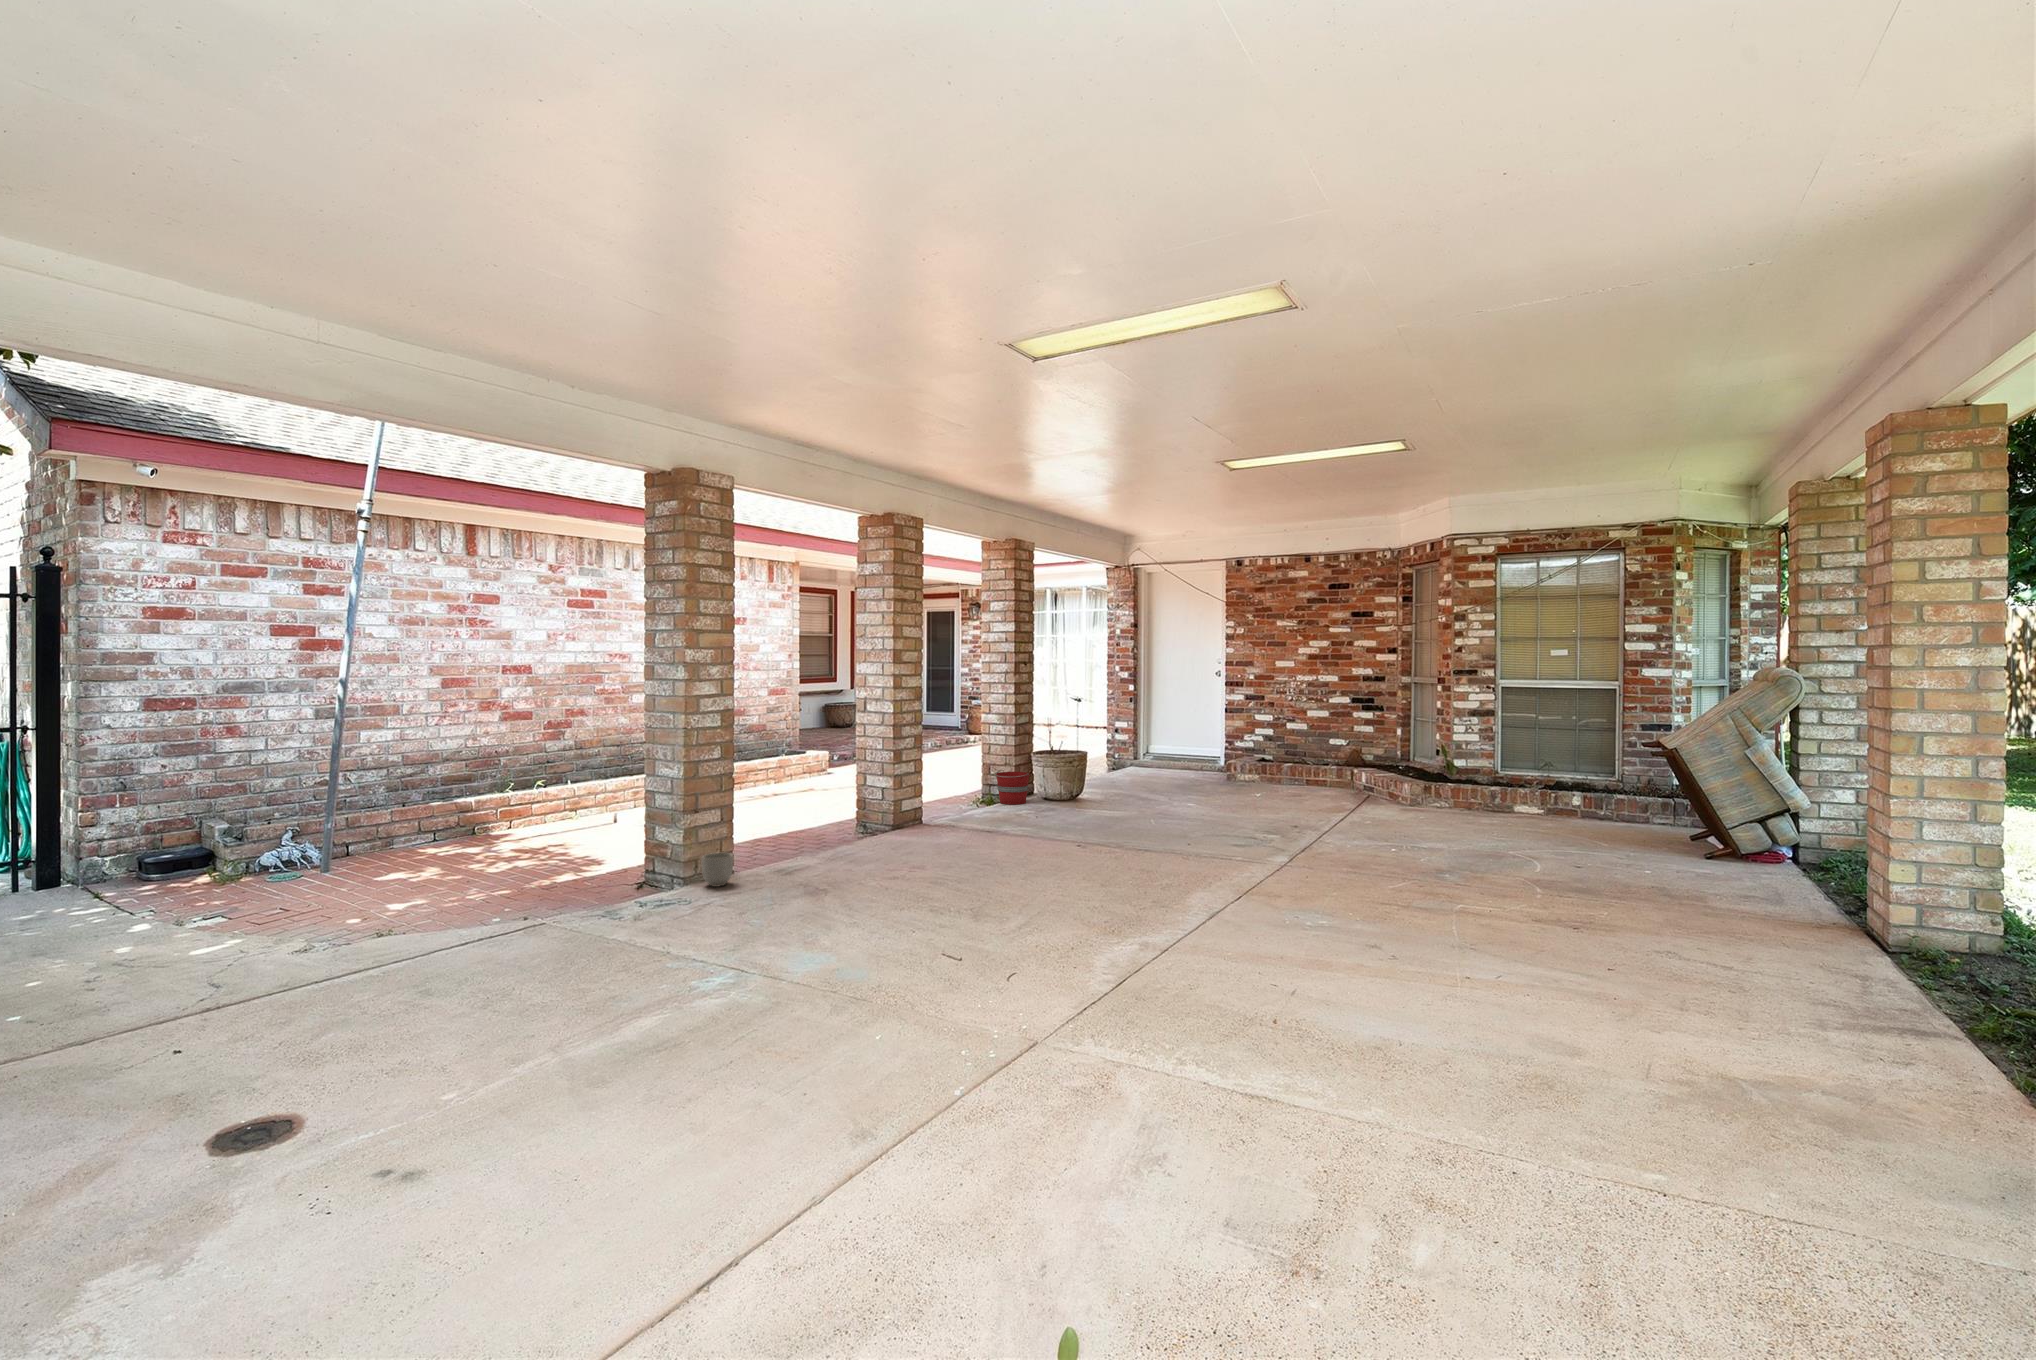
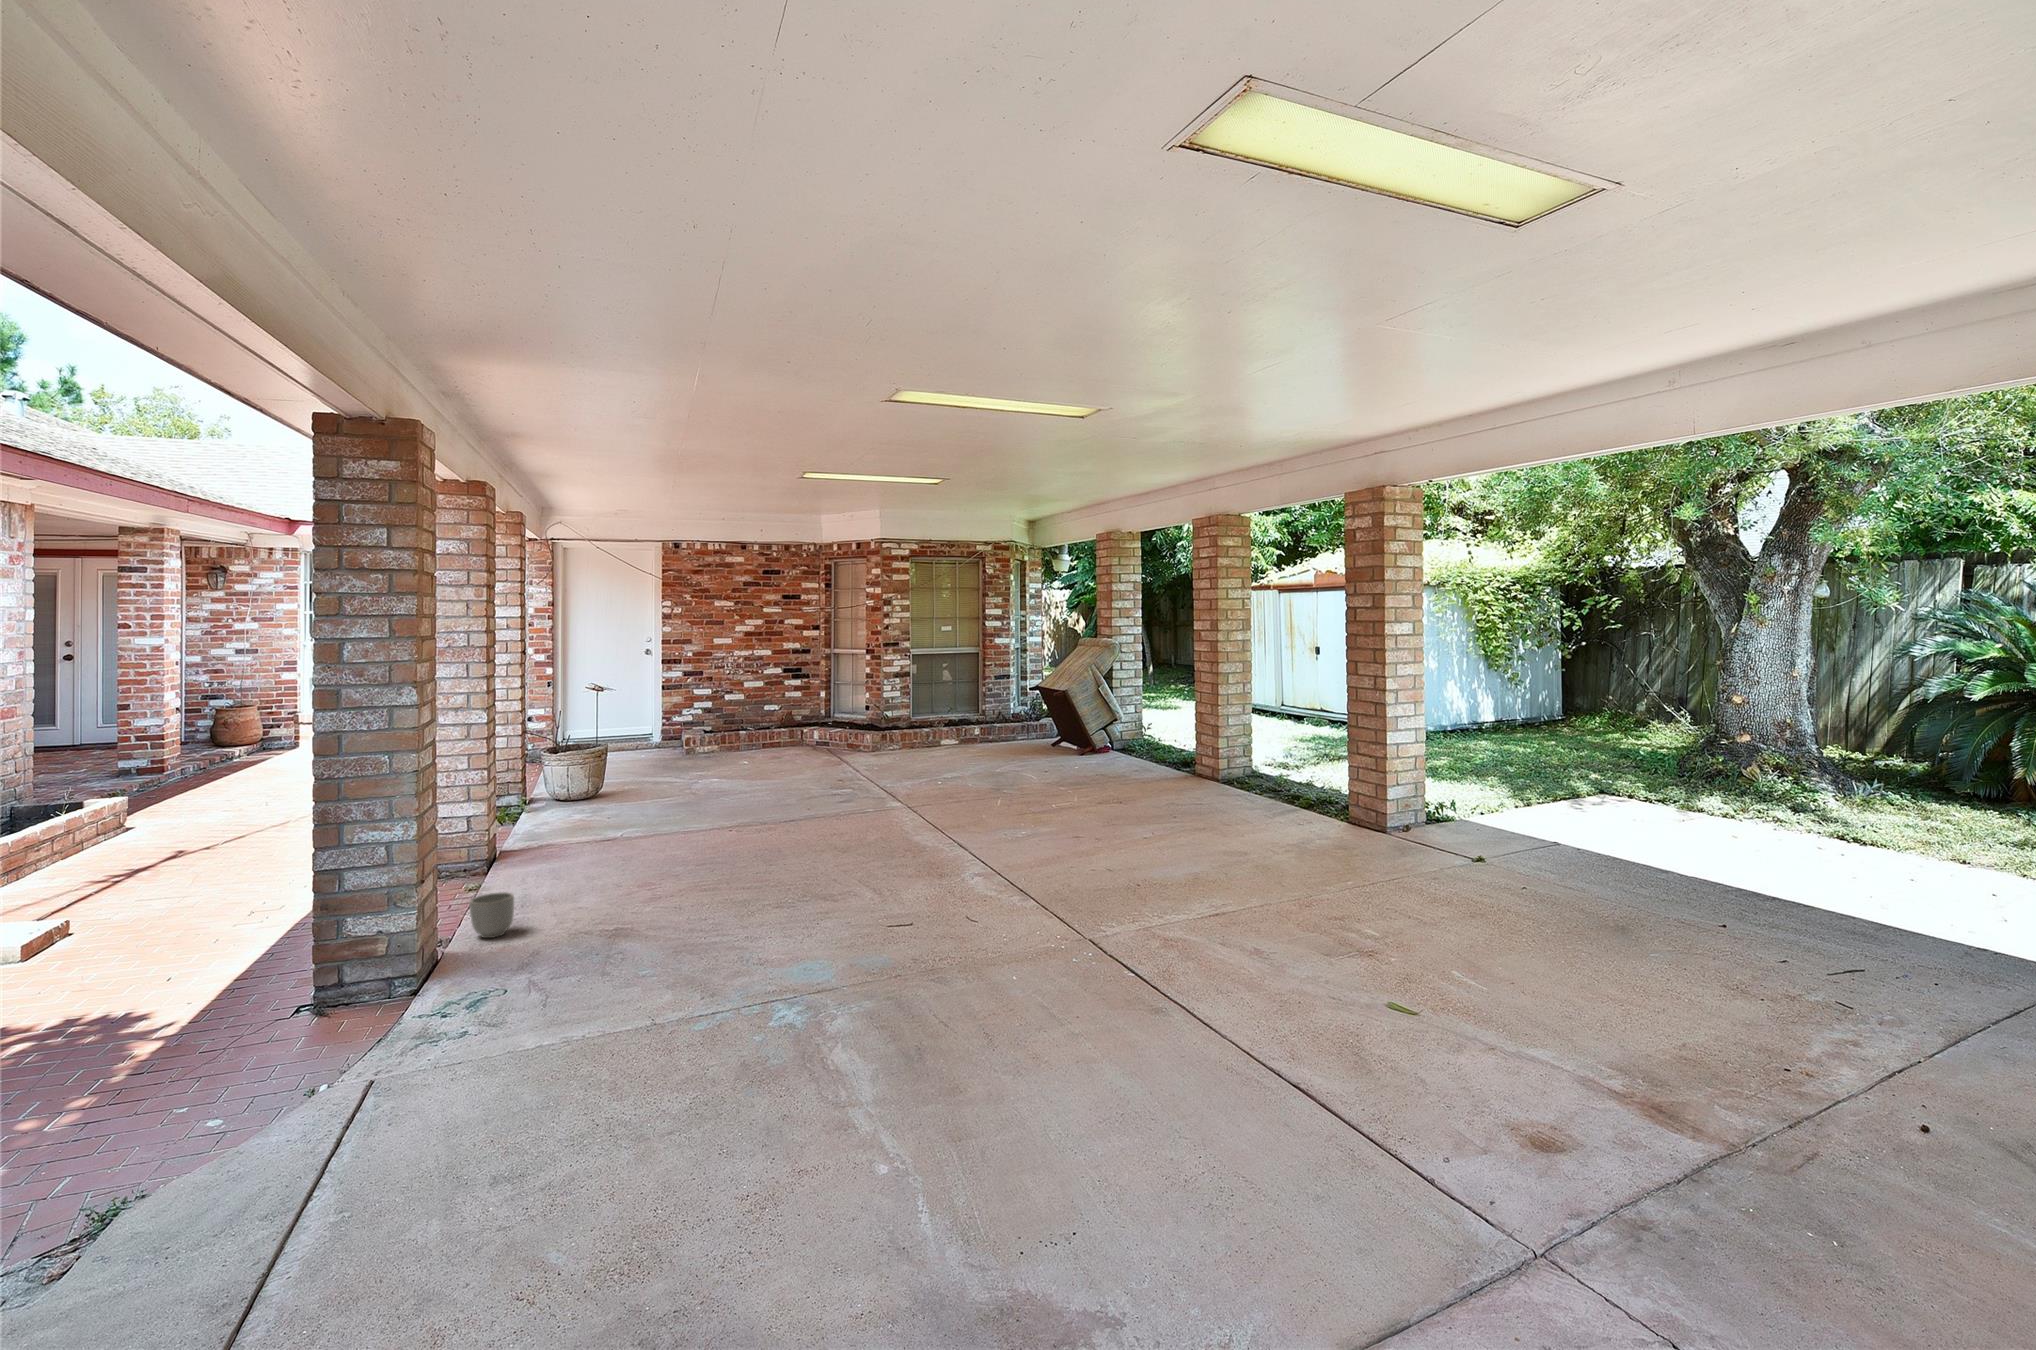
bucket: present [995,772,1029,804] -> none [522,766,567,804]

